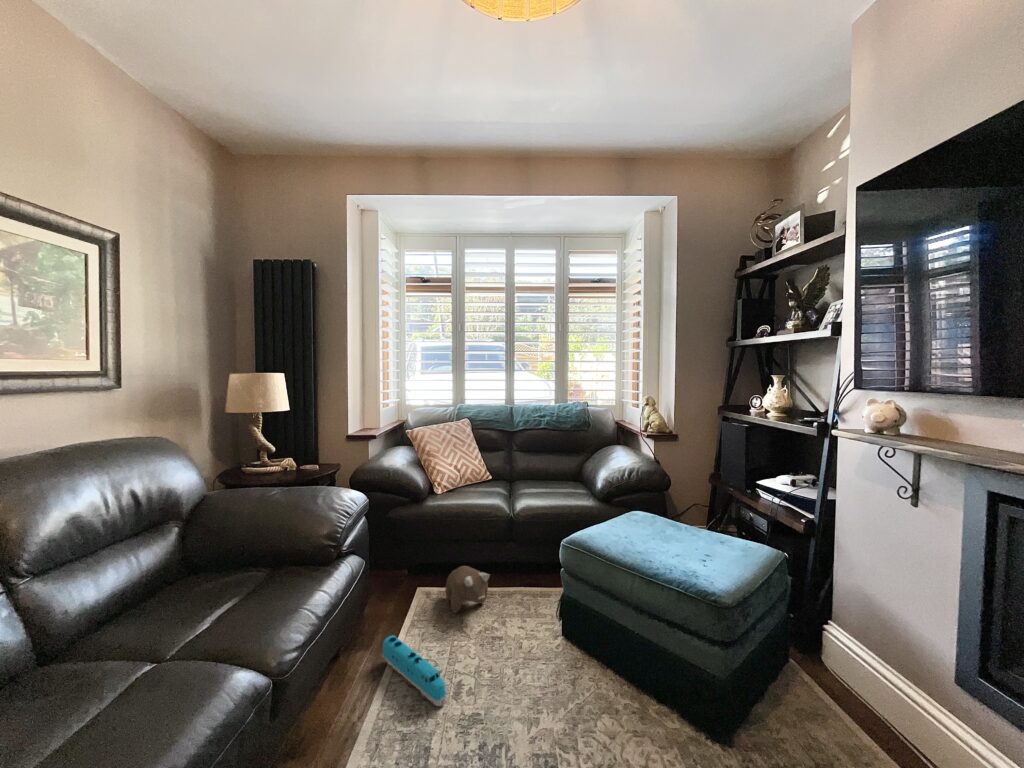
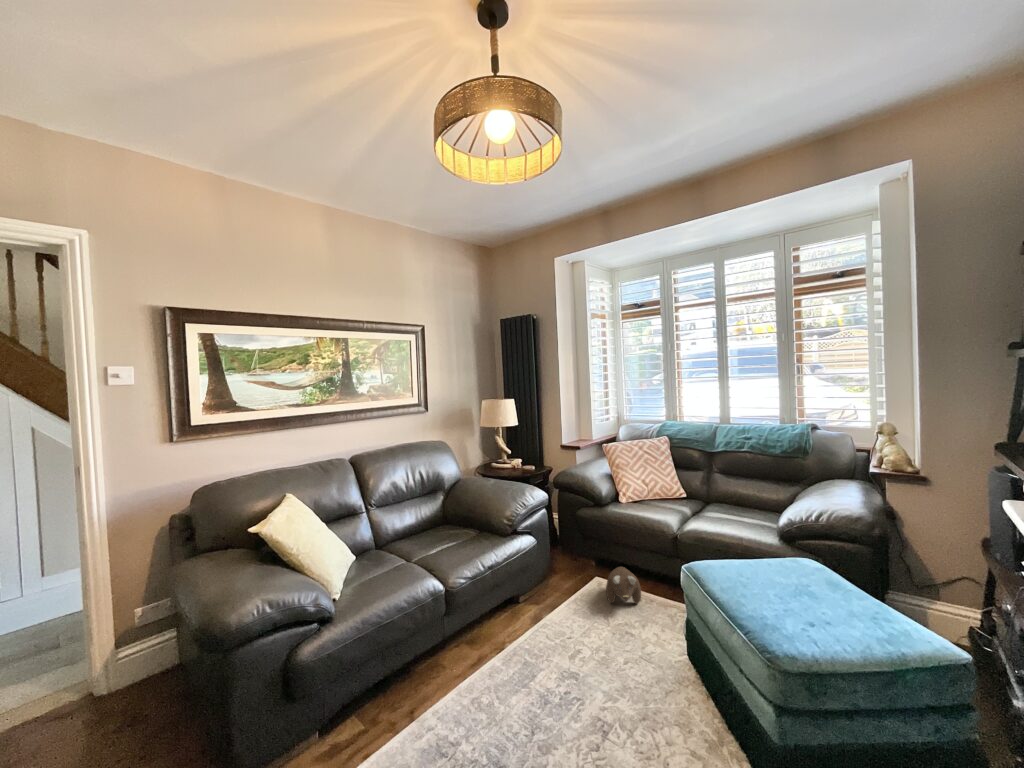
toy train: present [383,635,446,706] -> none [541,599,564,657]

